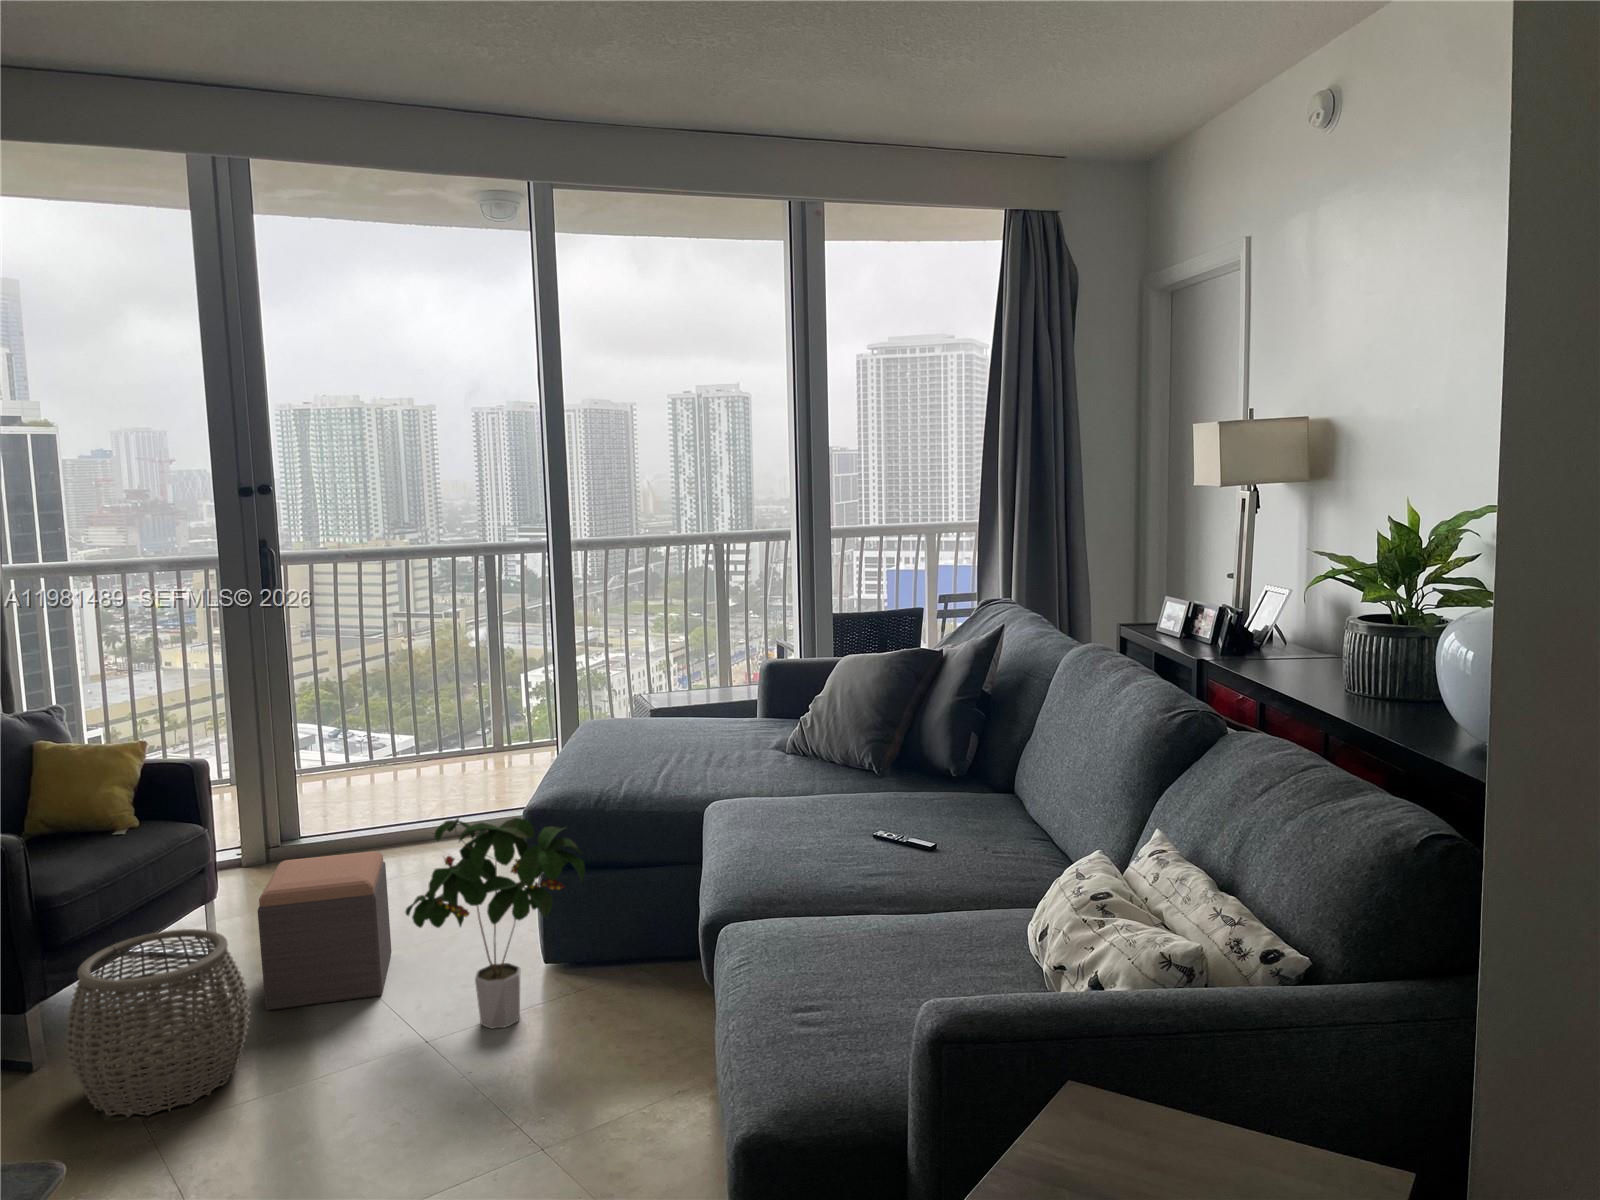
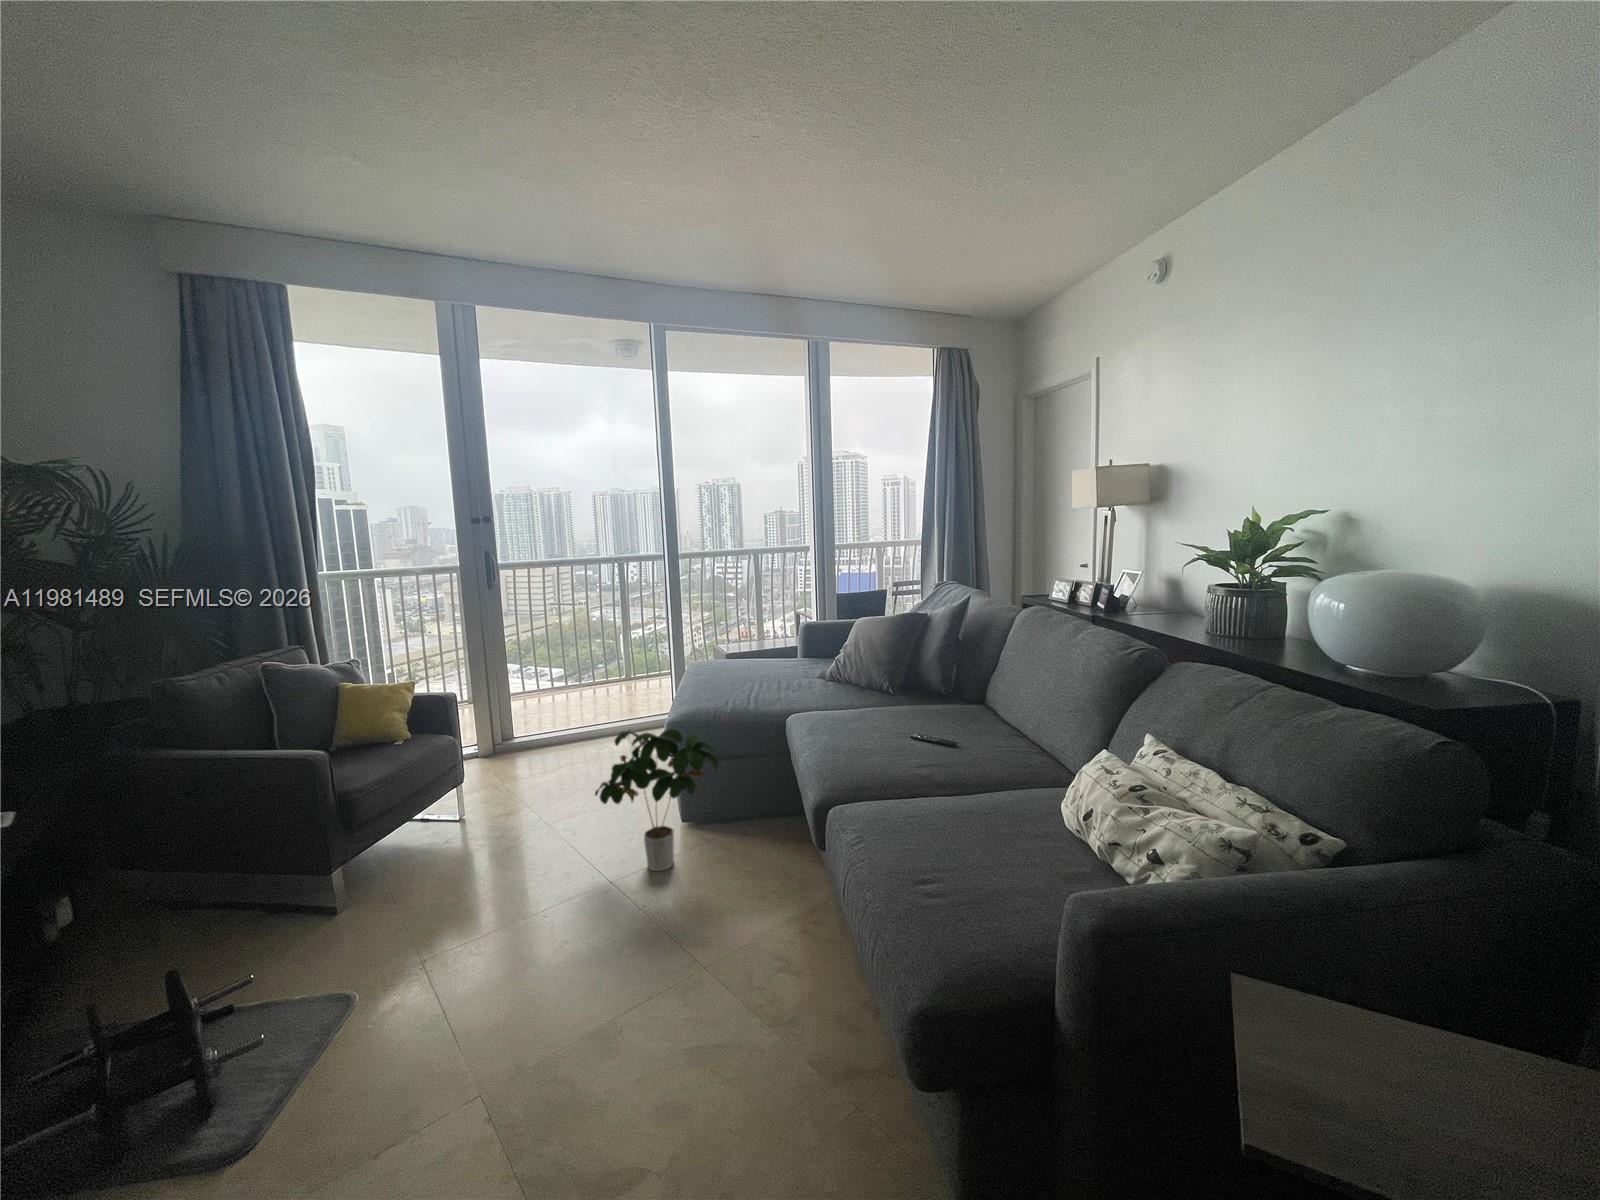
footstool: present [257,851,391,1010] -> none [493,751,581,861]
woven basket: present [65,929,250,1117] -> none [360,812,492,949]

